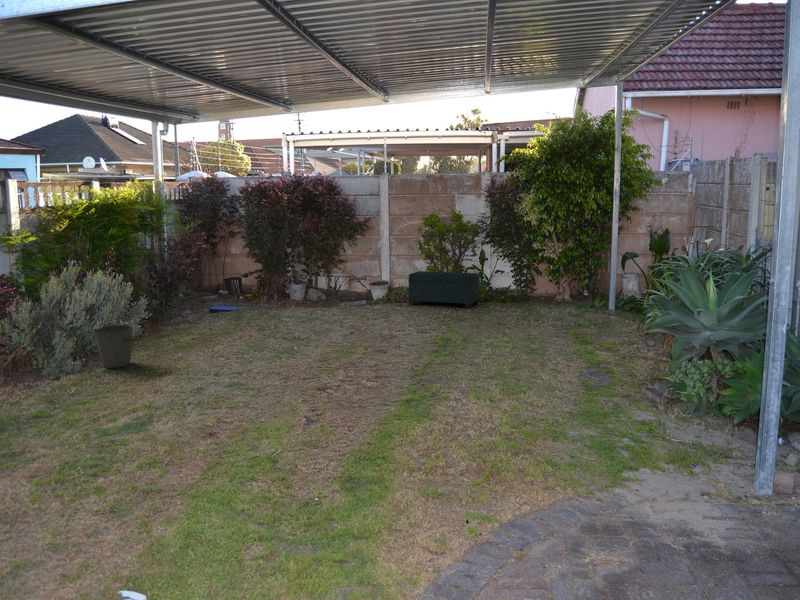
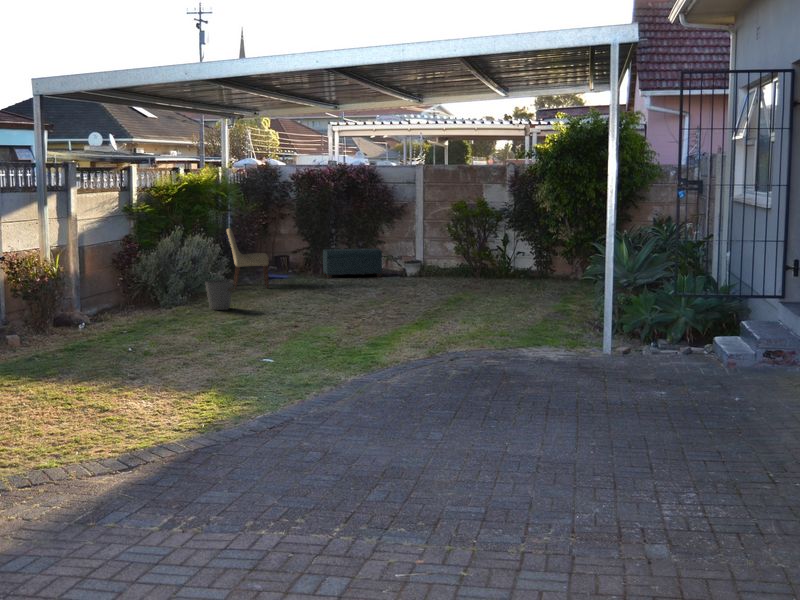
chair: none [149,253,204,327] -> present [227,228,269,289]
bench: present [408,271,479,308] -> present [323,248,382,278]

